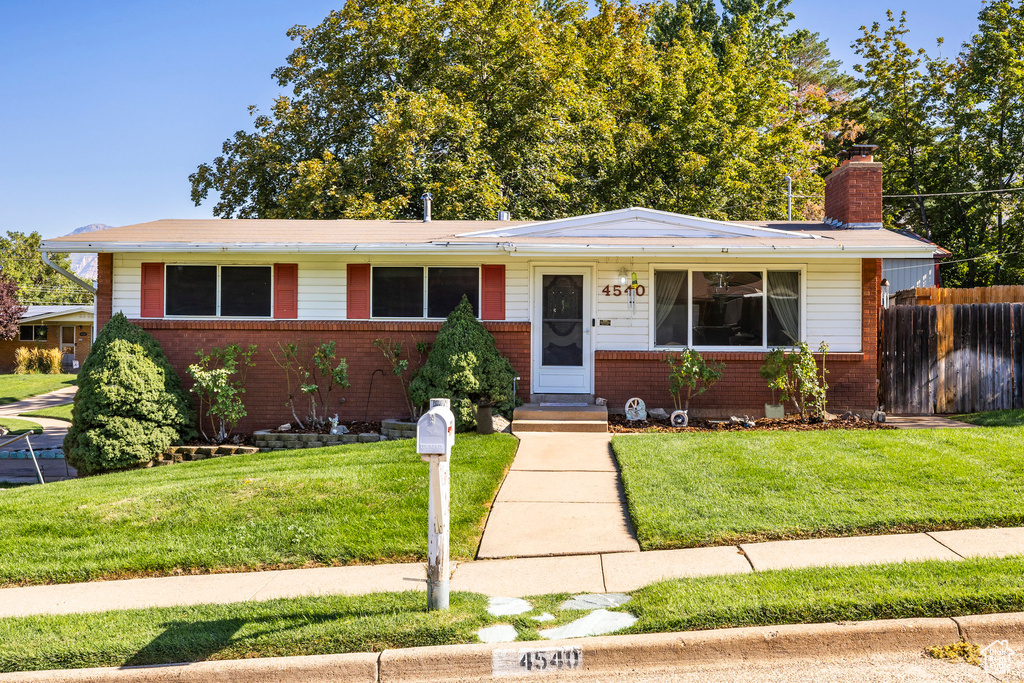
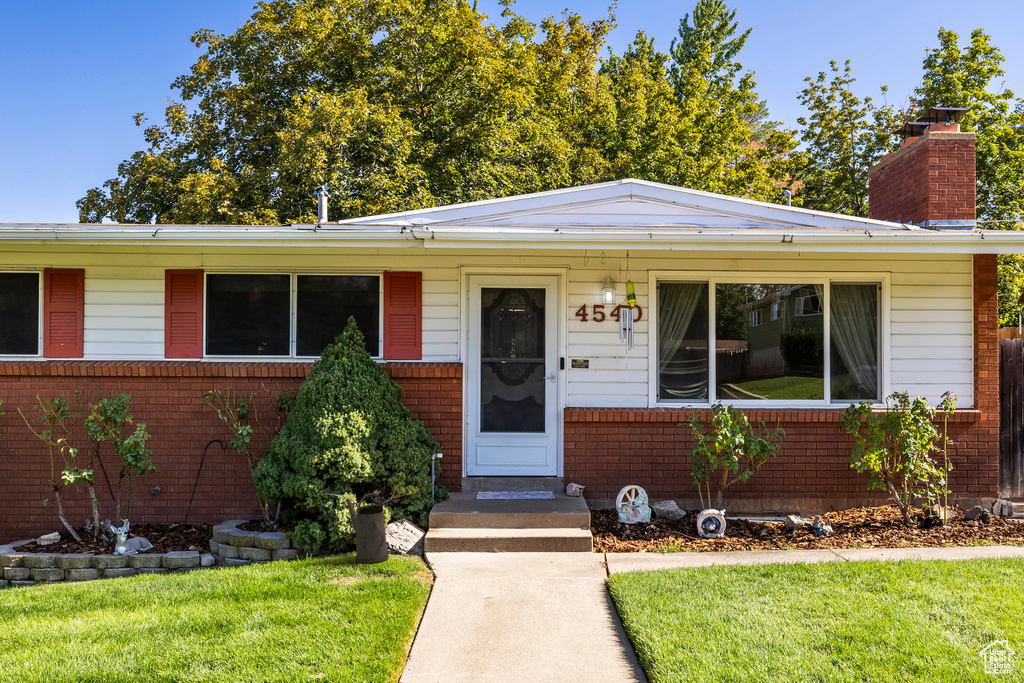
potted tree: present [759,365,784,419] -> none [826,429,872,517]

